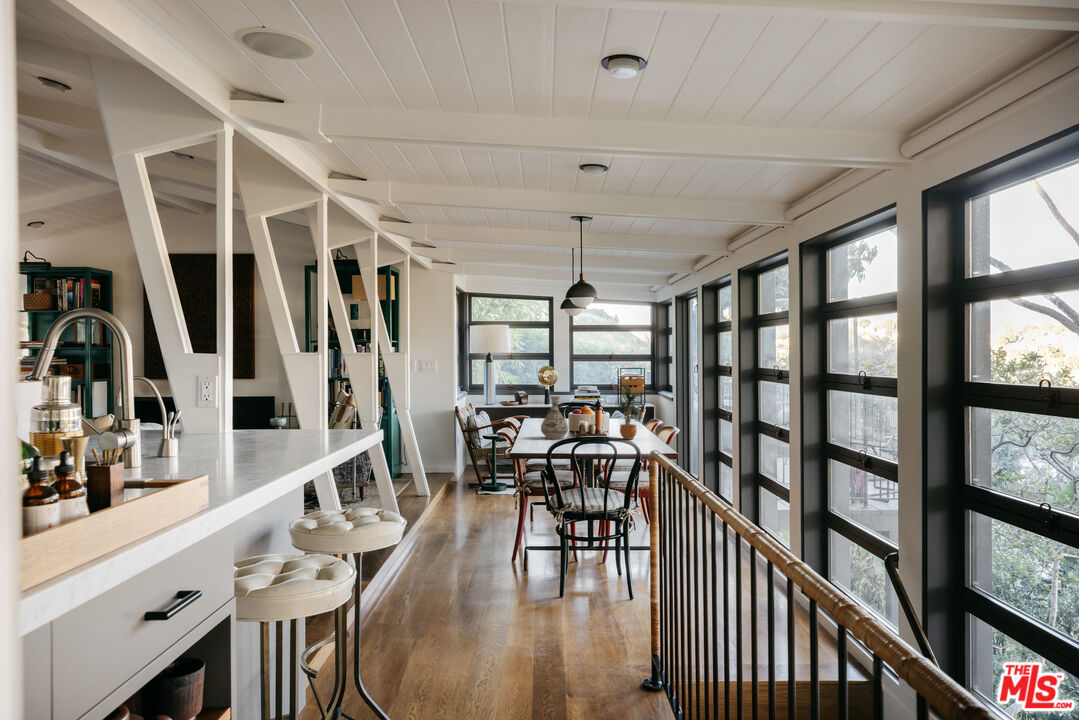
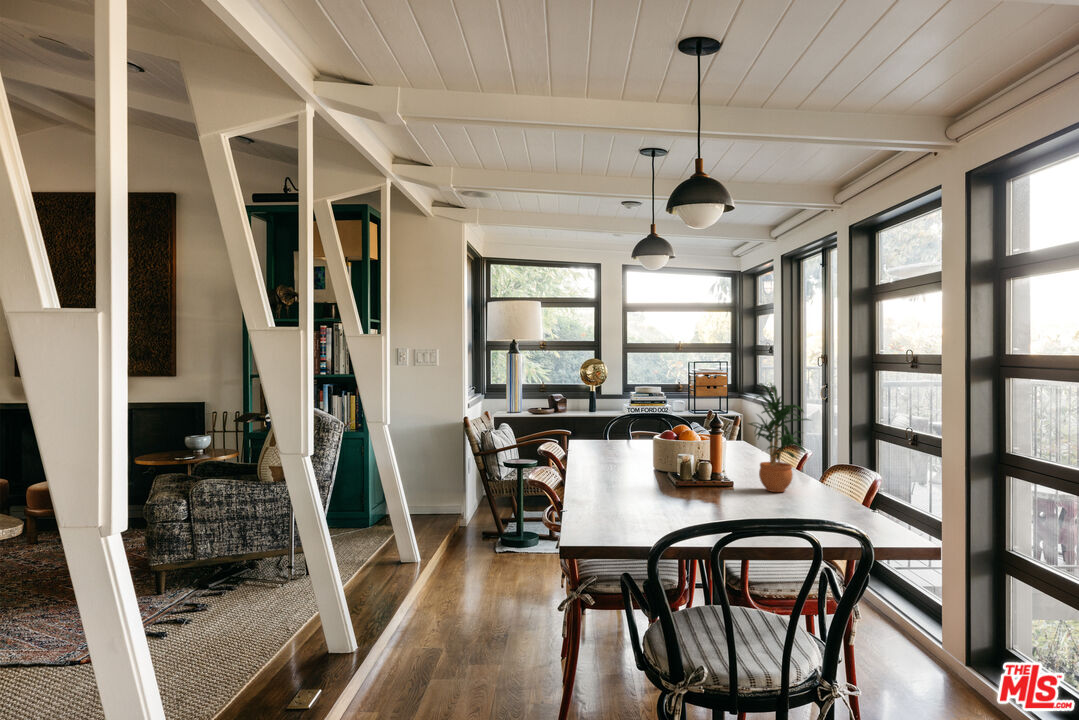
vase: present [541,396,568,439] -> none [608,408,659,489]

